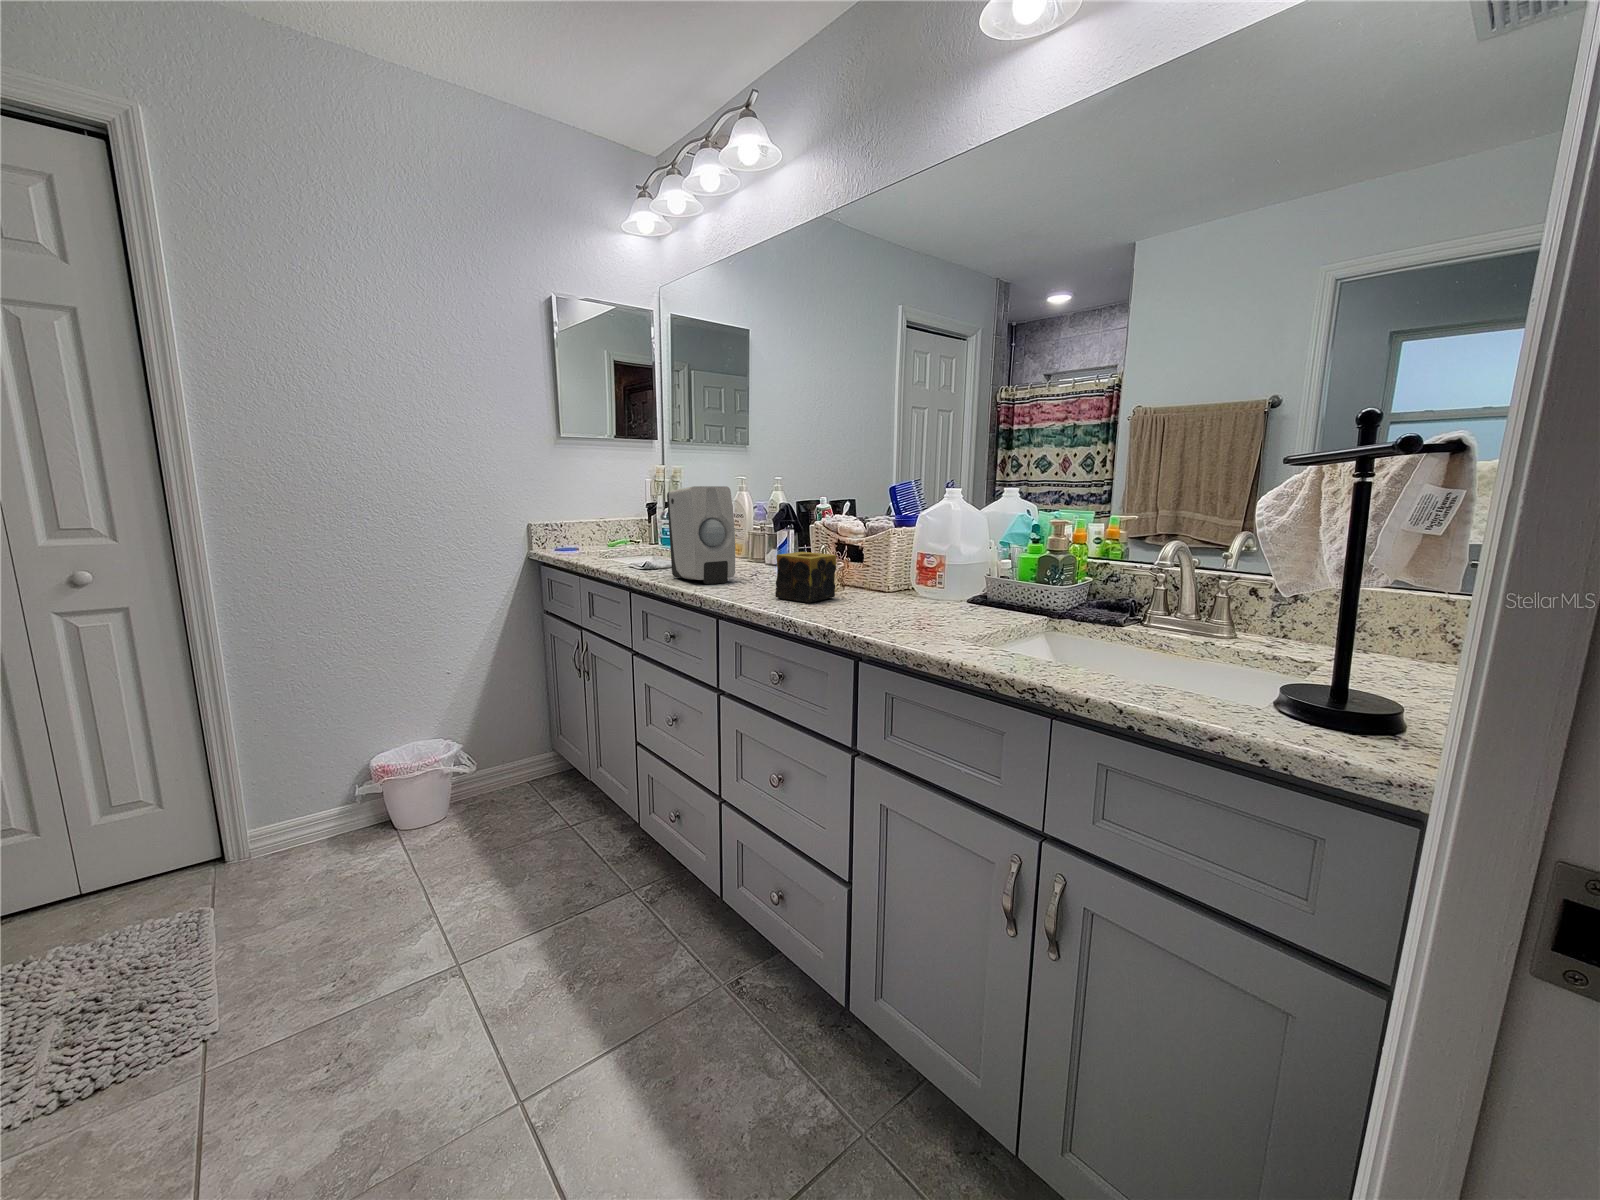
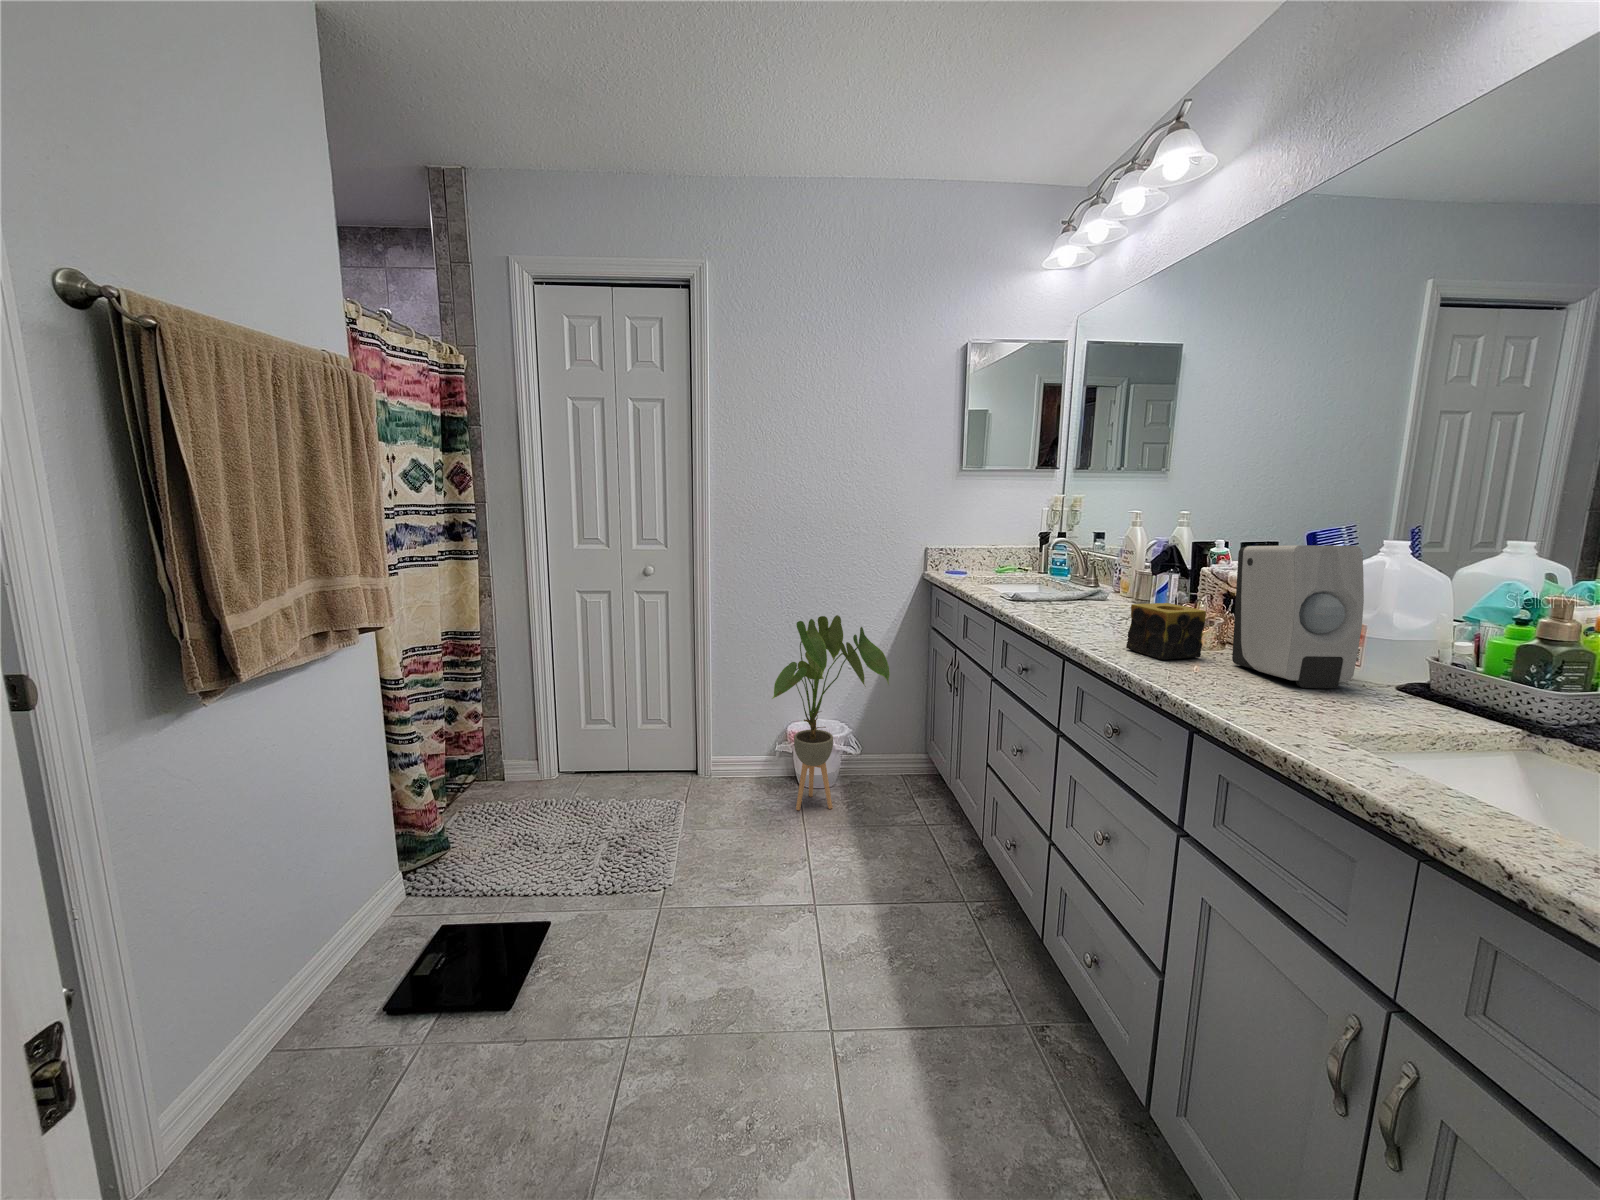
soap dispenser: present [667,486,735,584] -> present [1232,545,1364,688]
house plant: none [347,607,512,860] -> present [772,615,890,810]

